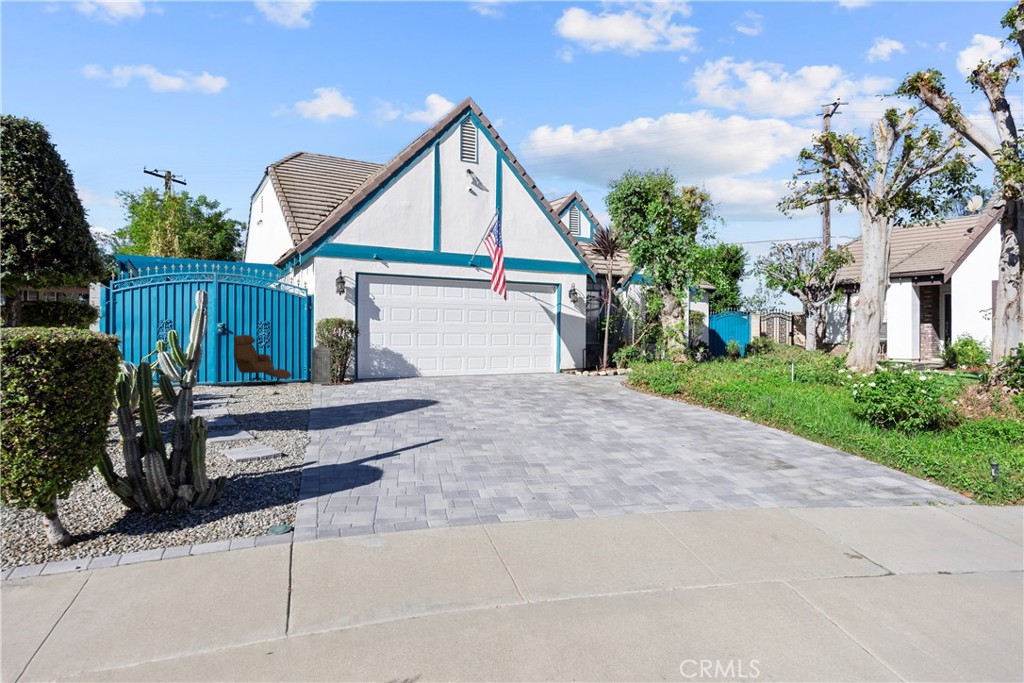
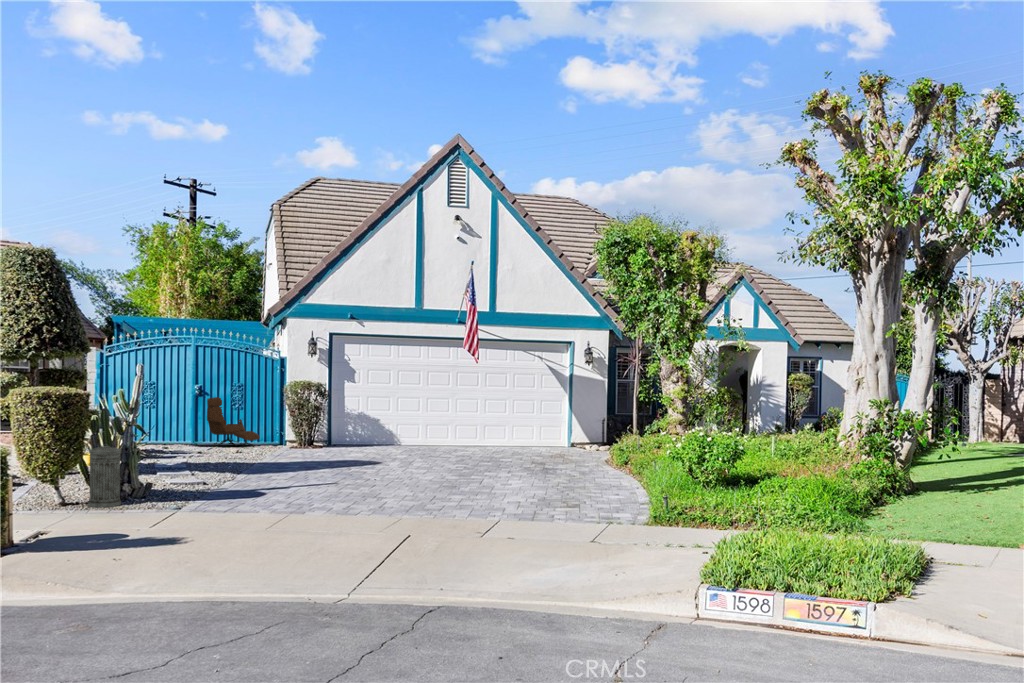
trash can: present [311,345,331,384] -> present [88,445,121,507]

